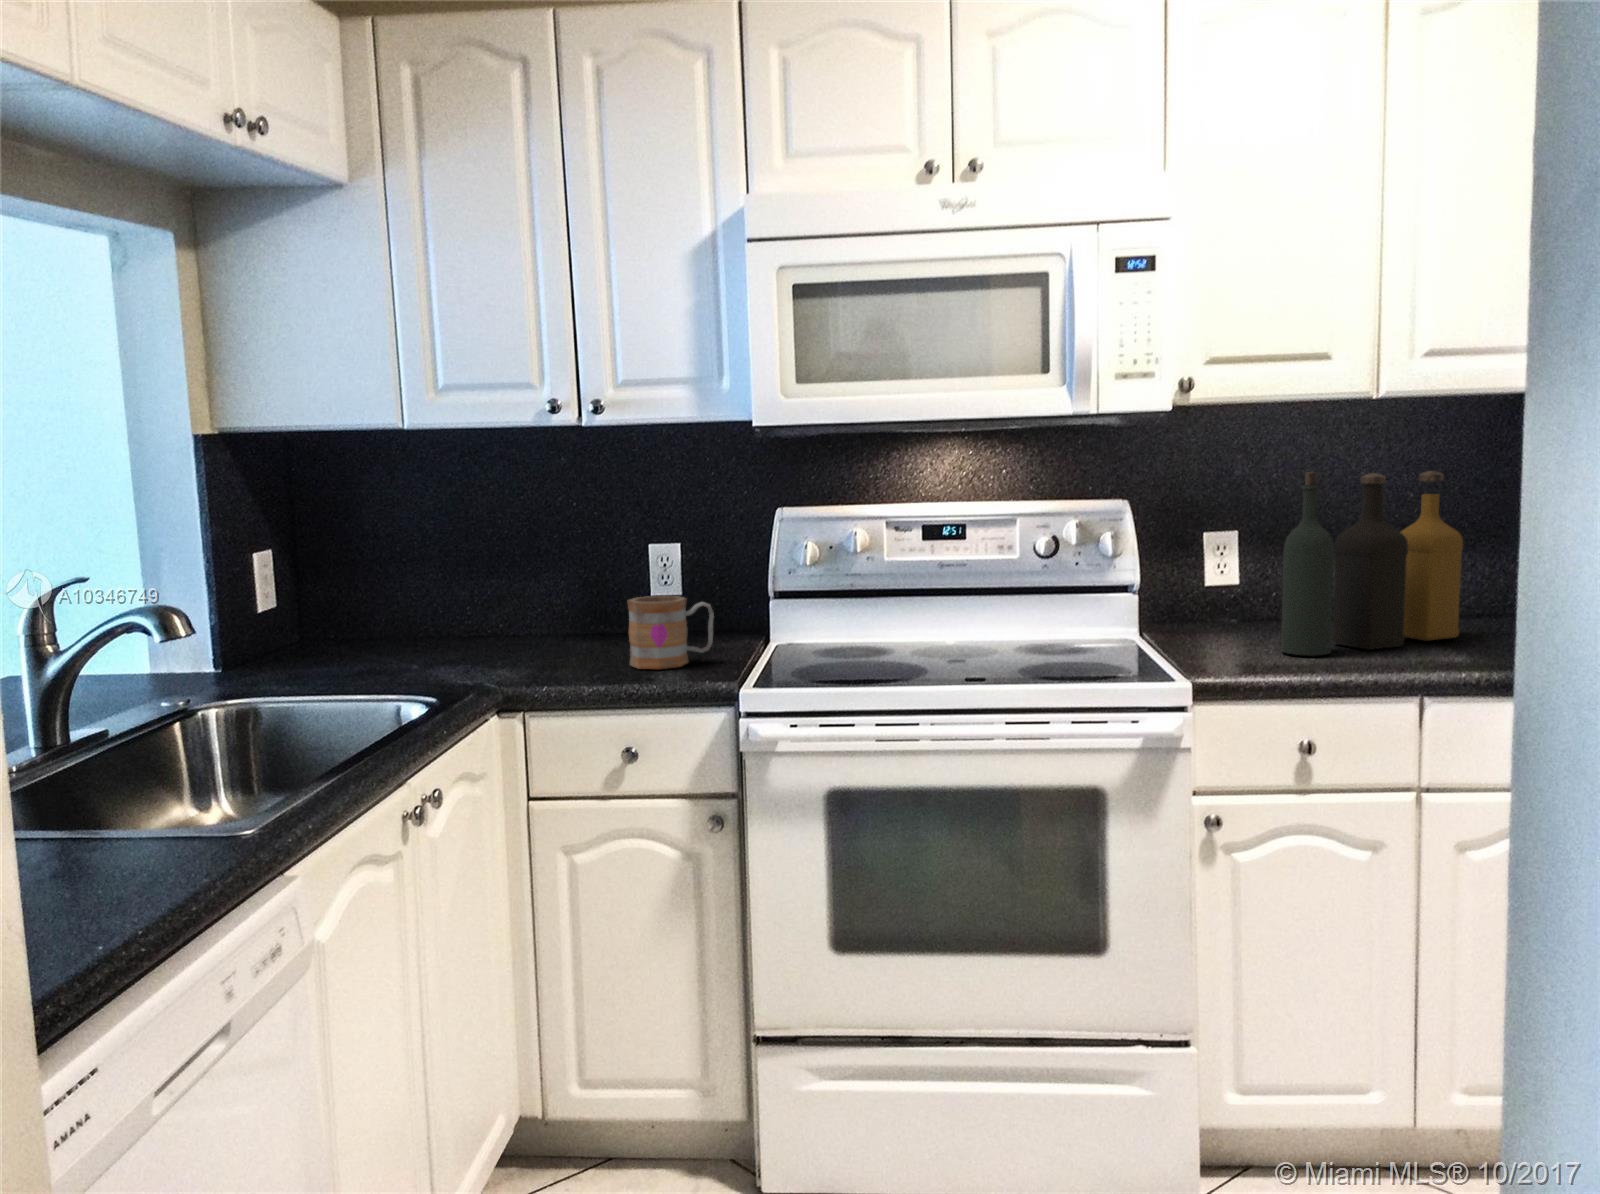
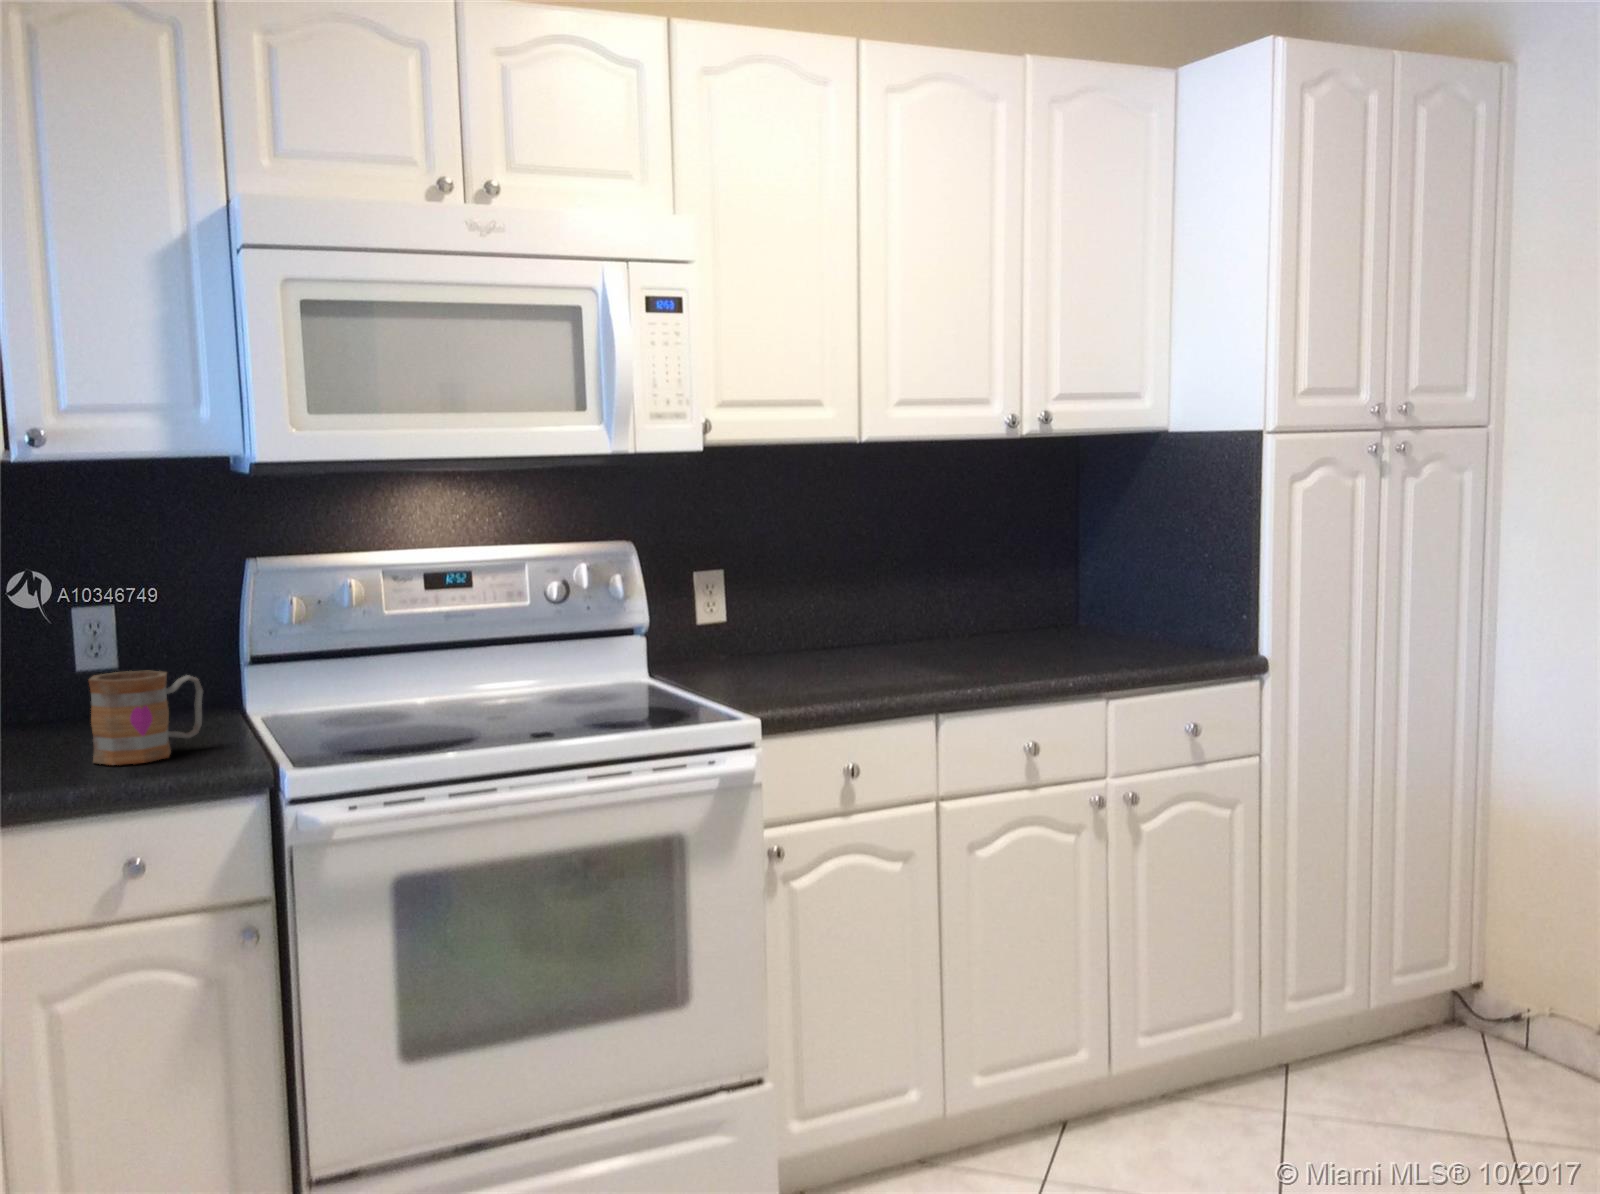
bottle: present [1281,471,1463,656] -> none [794,511,925,686]

